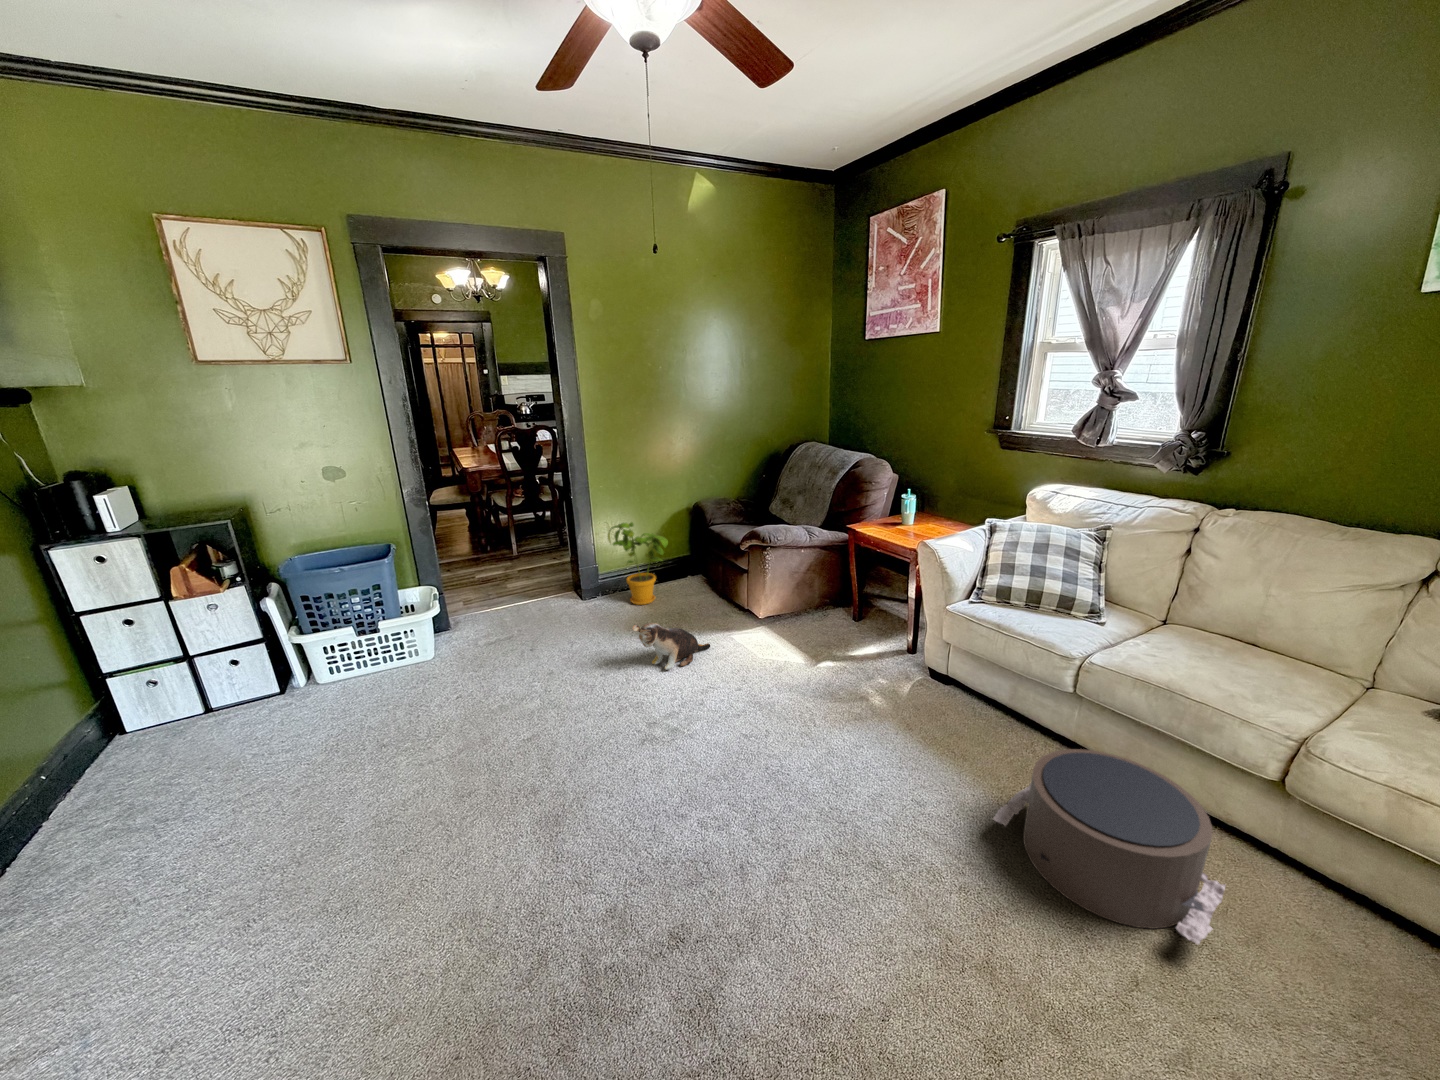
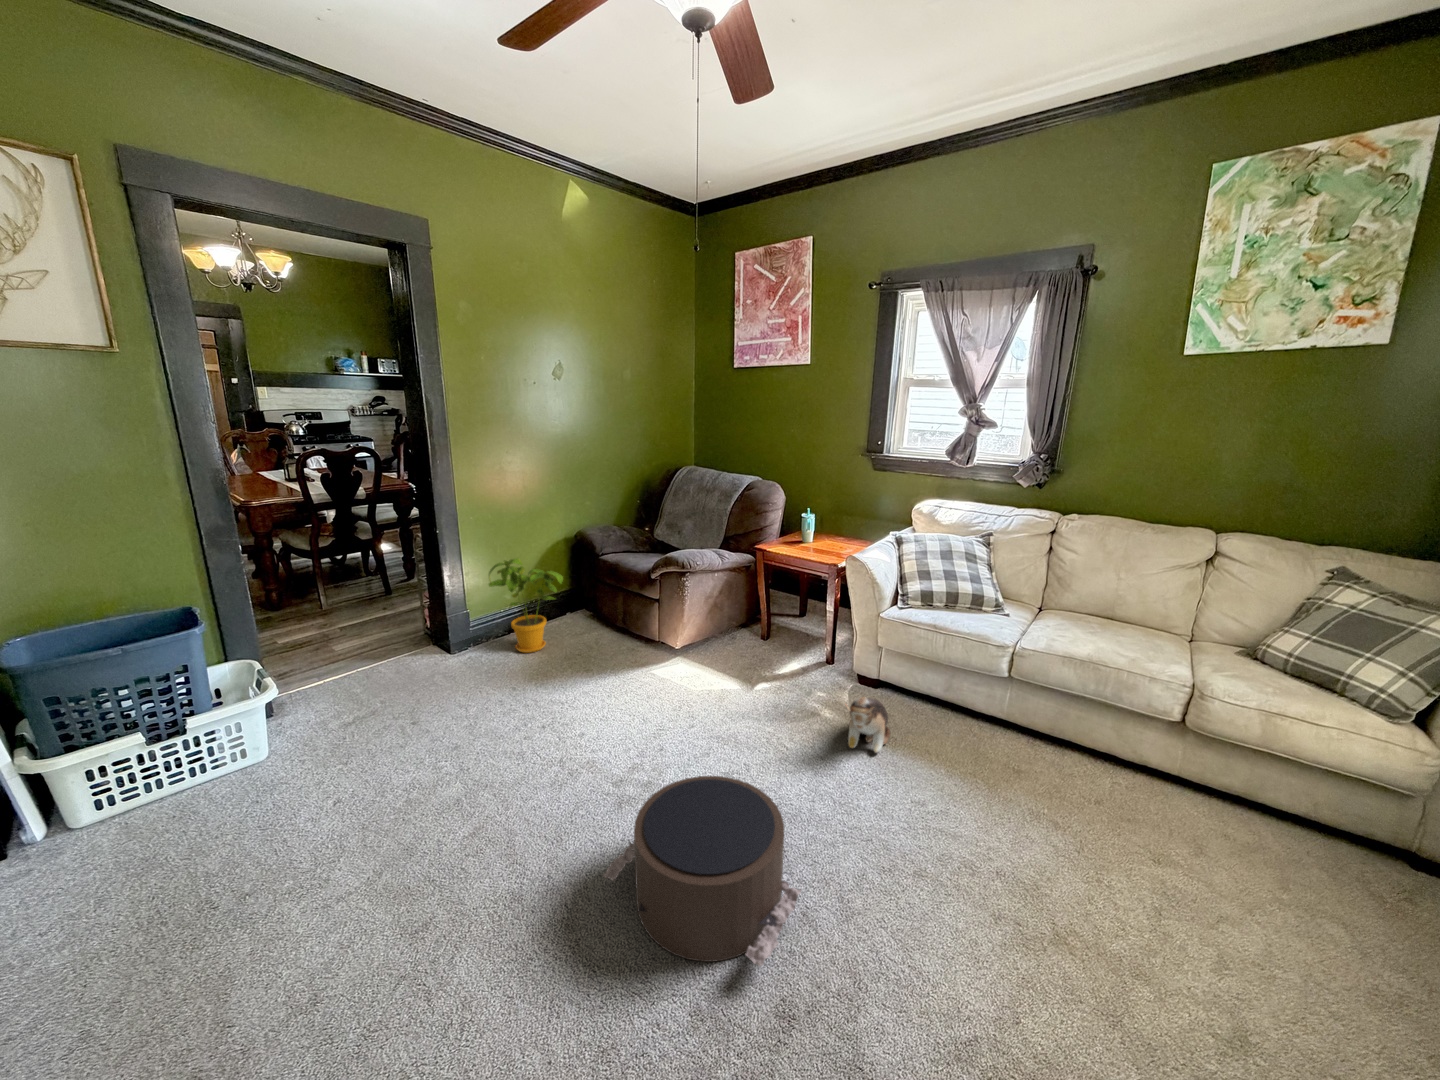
plush toy: present [632,623,710,670] -> present [846,697,890,753]
pouf: present [993,749,1225,944] -> present [603,776,801,966]

